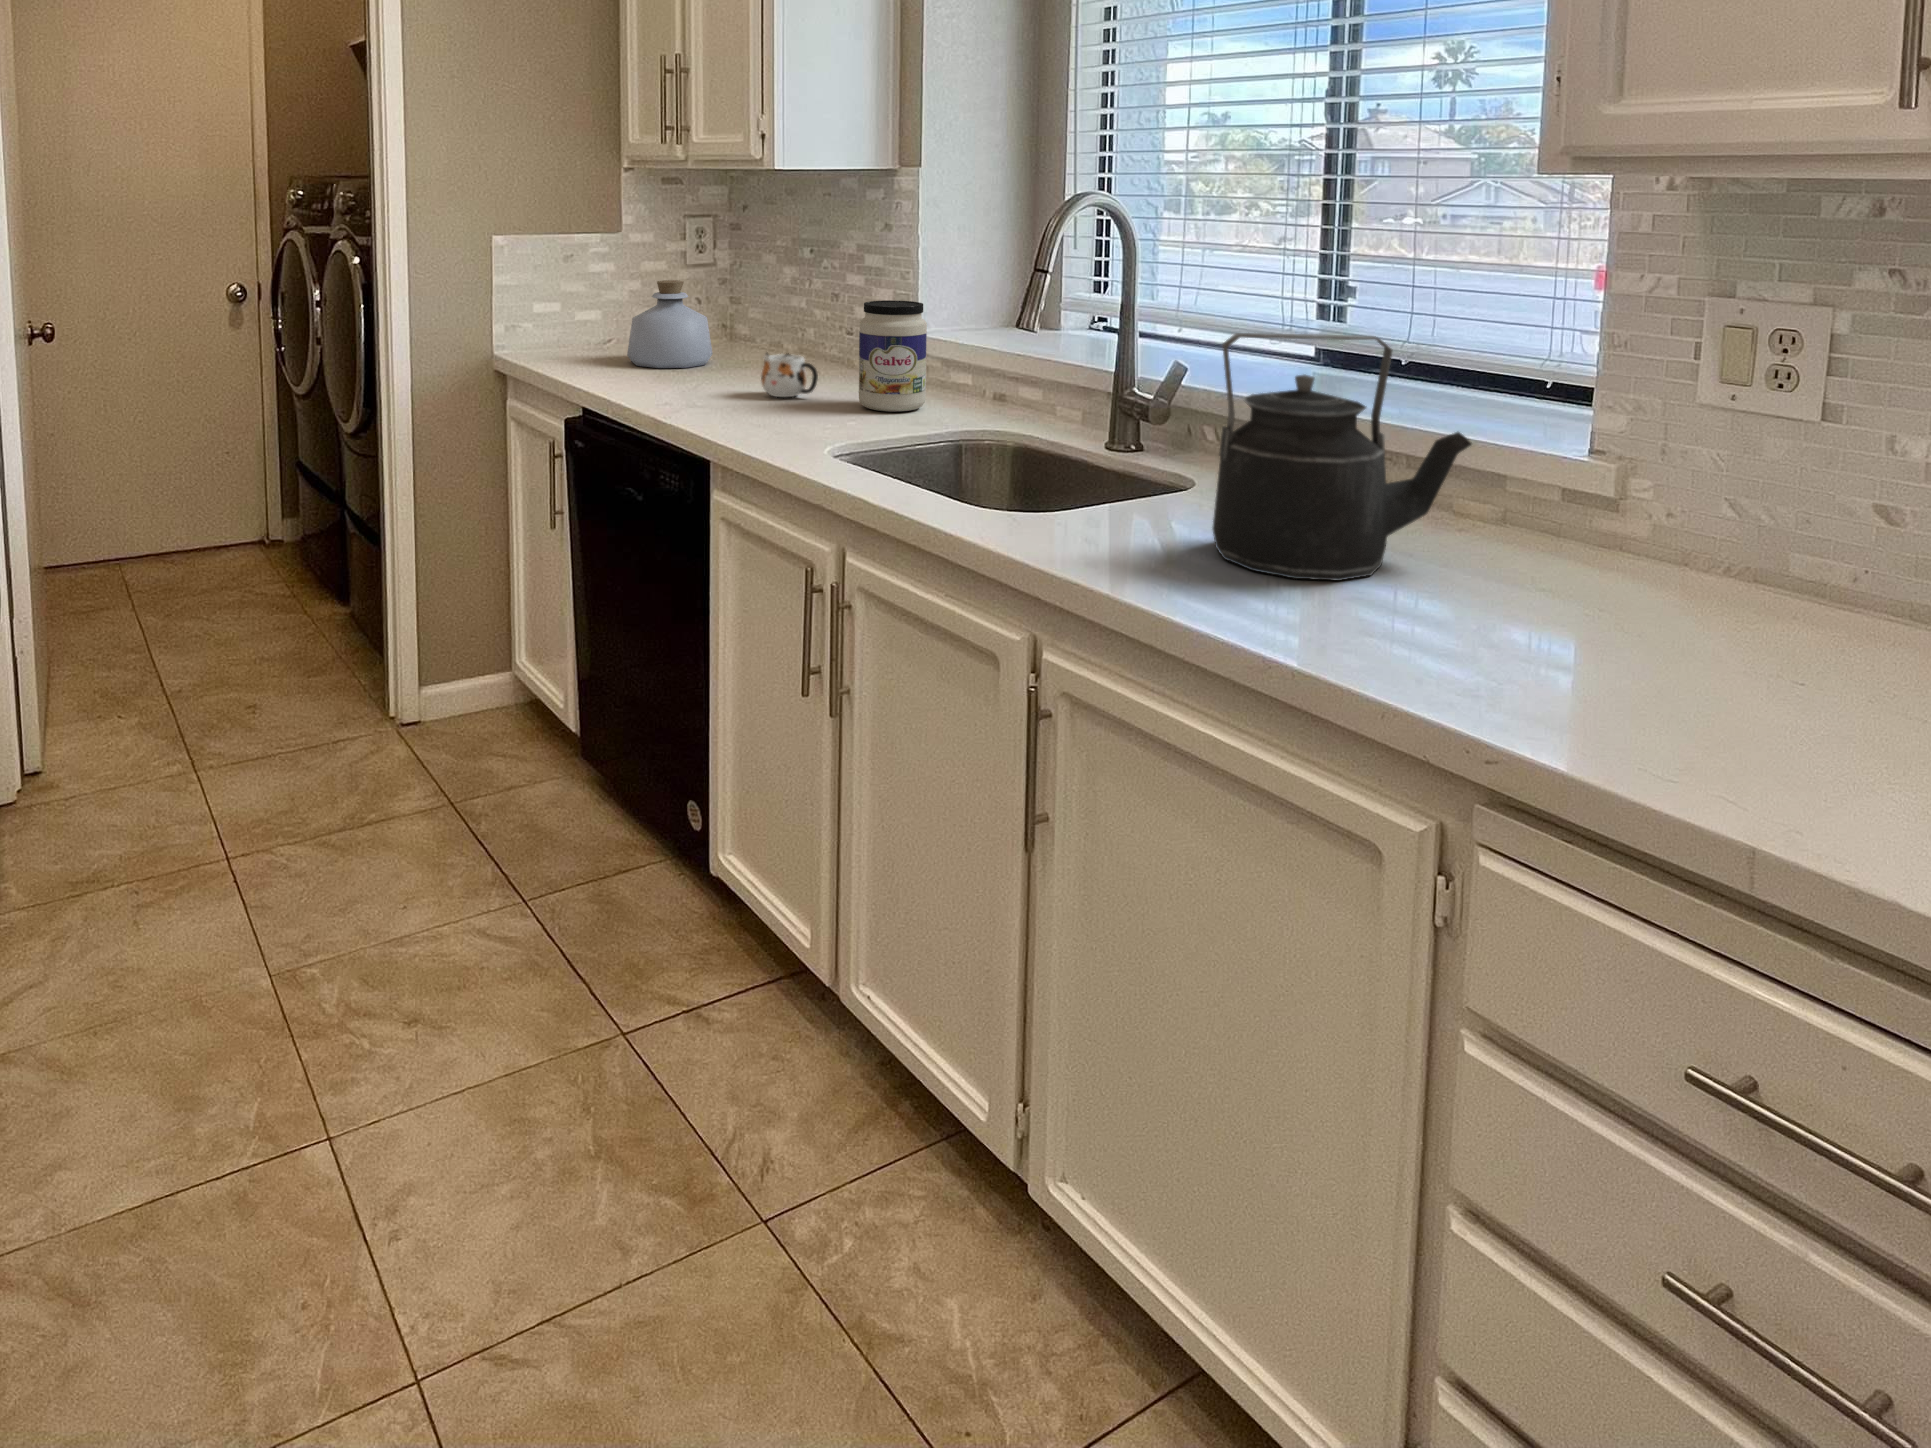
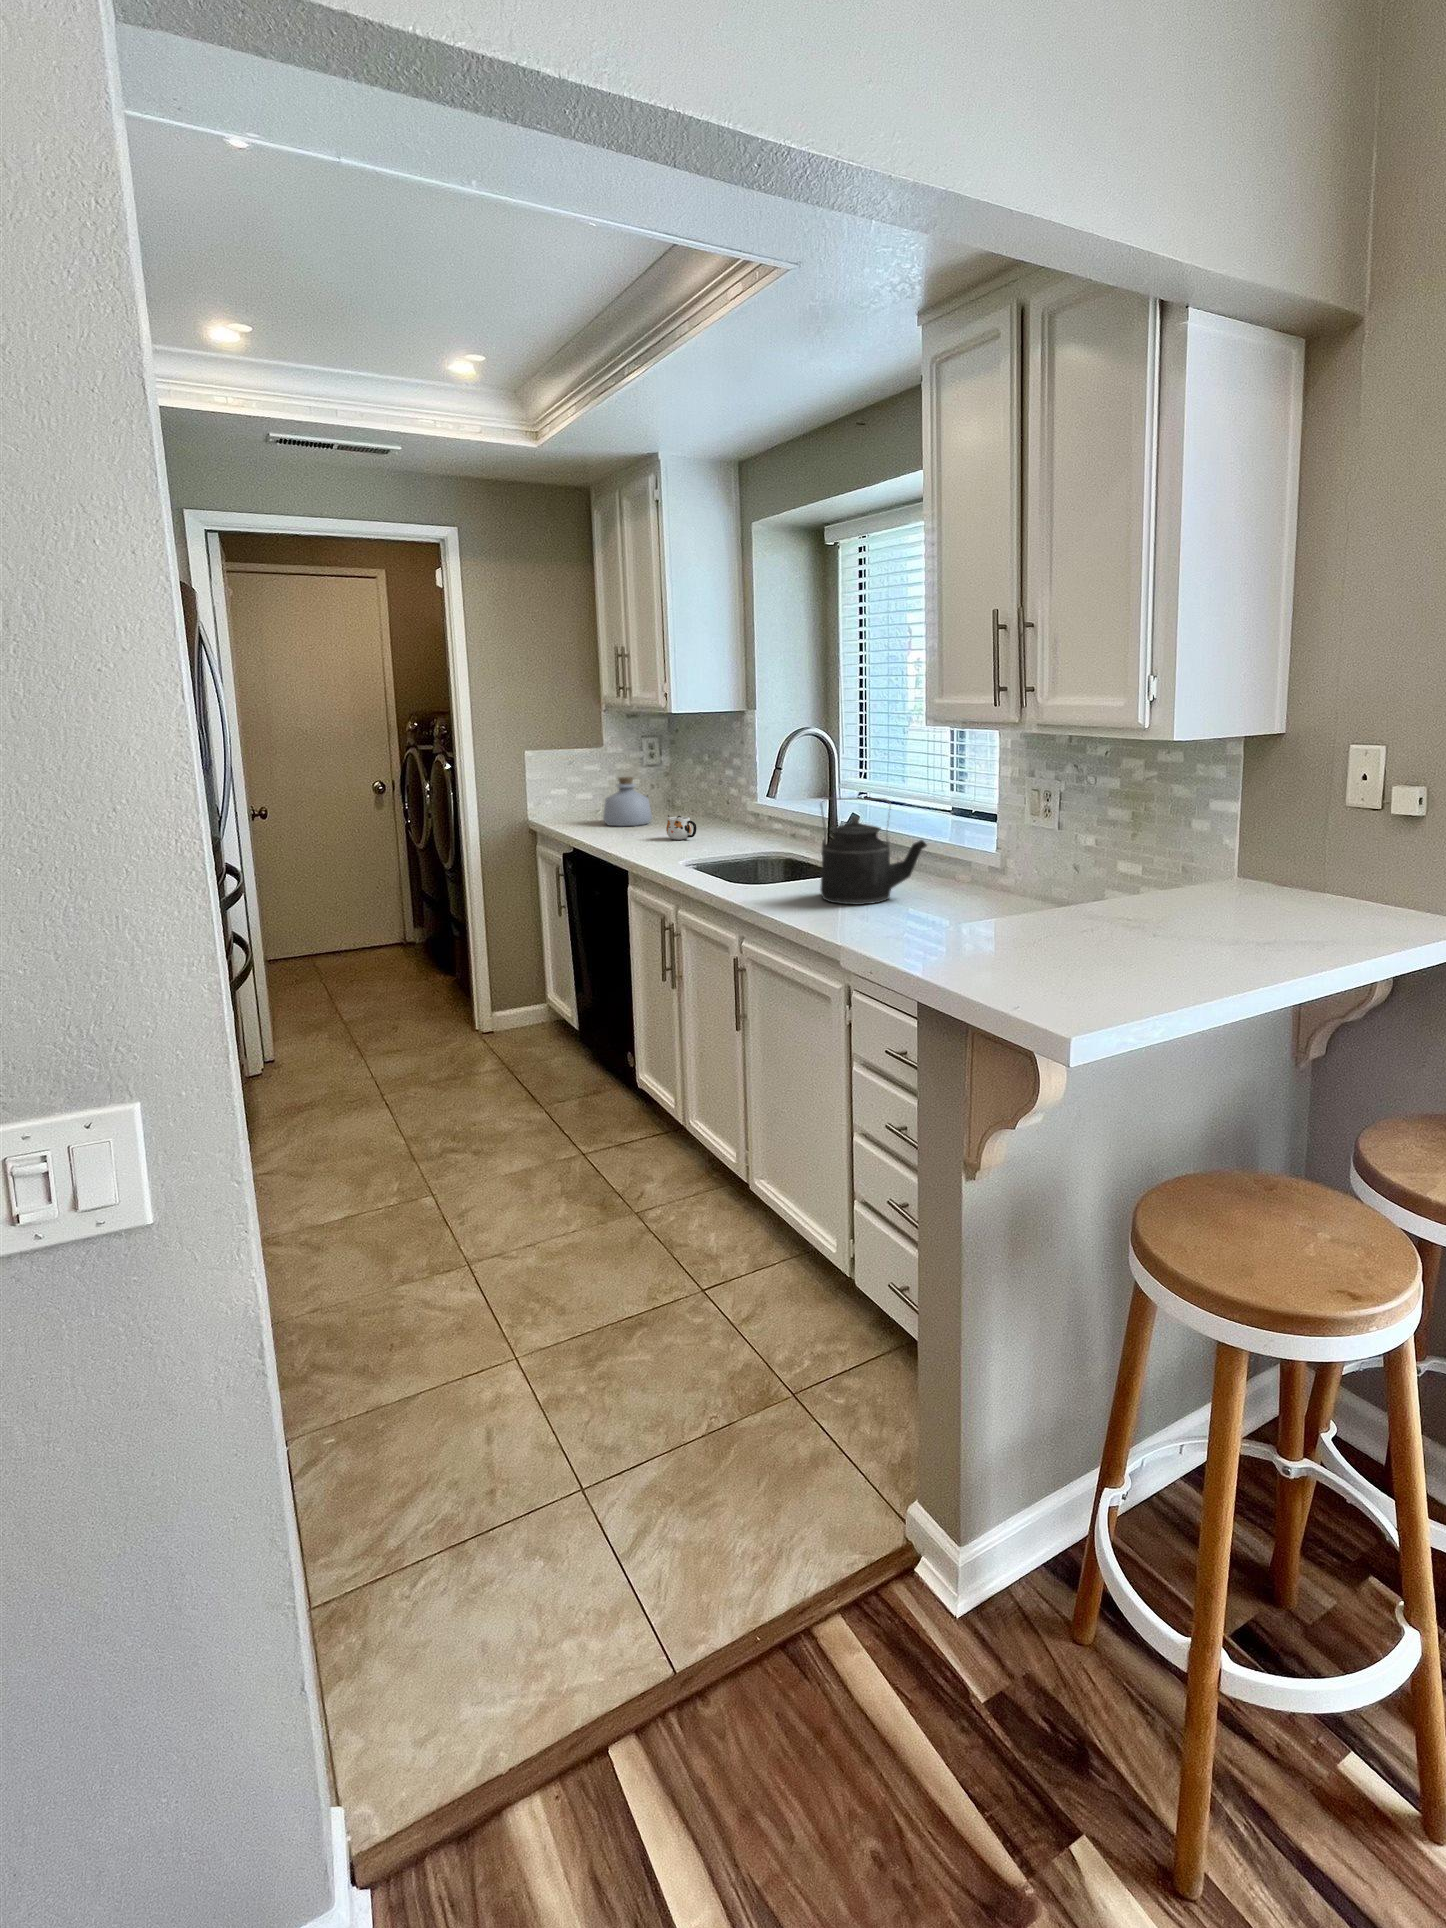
jar: present [859,300,927,412] -> none [714,786,751,845]

